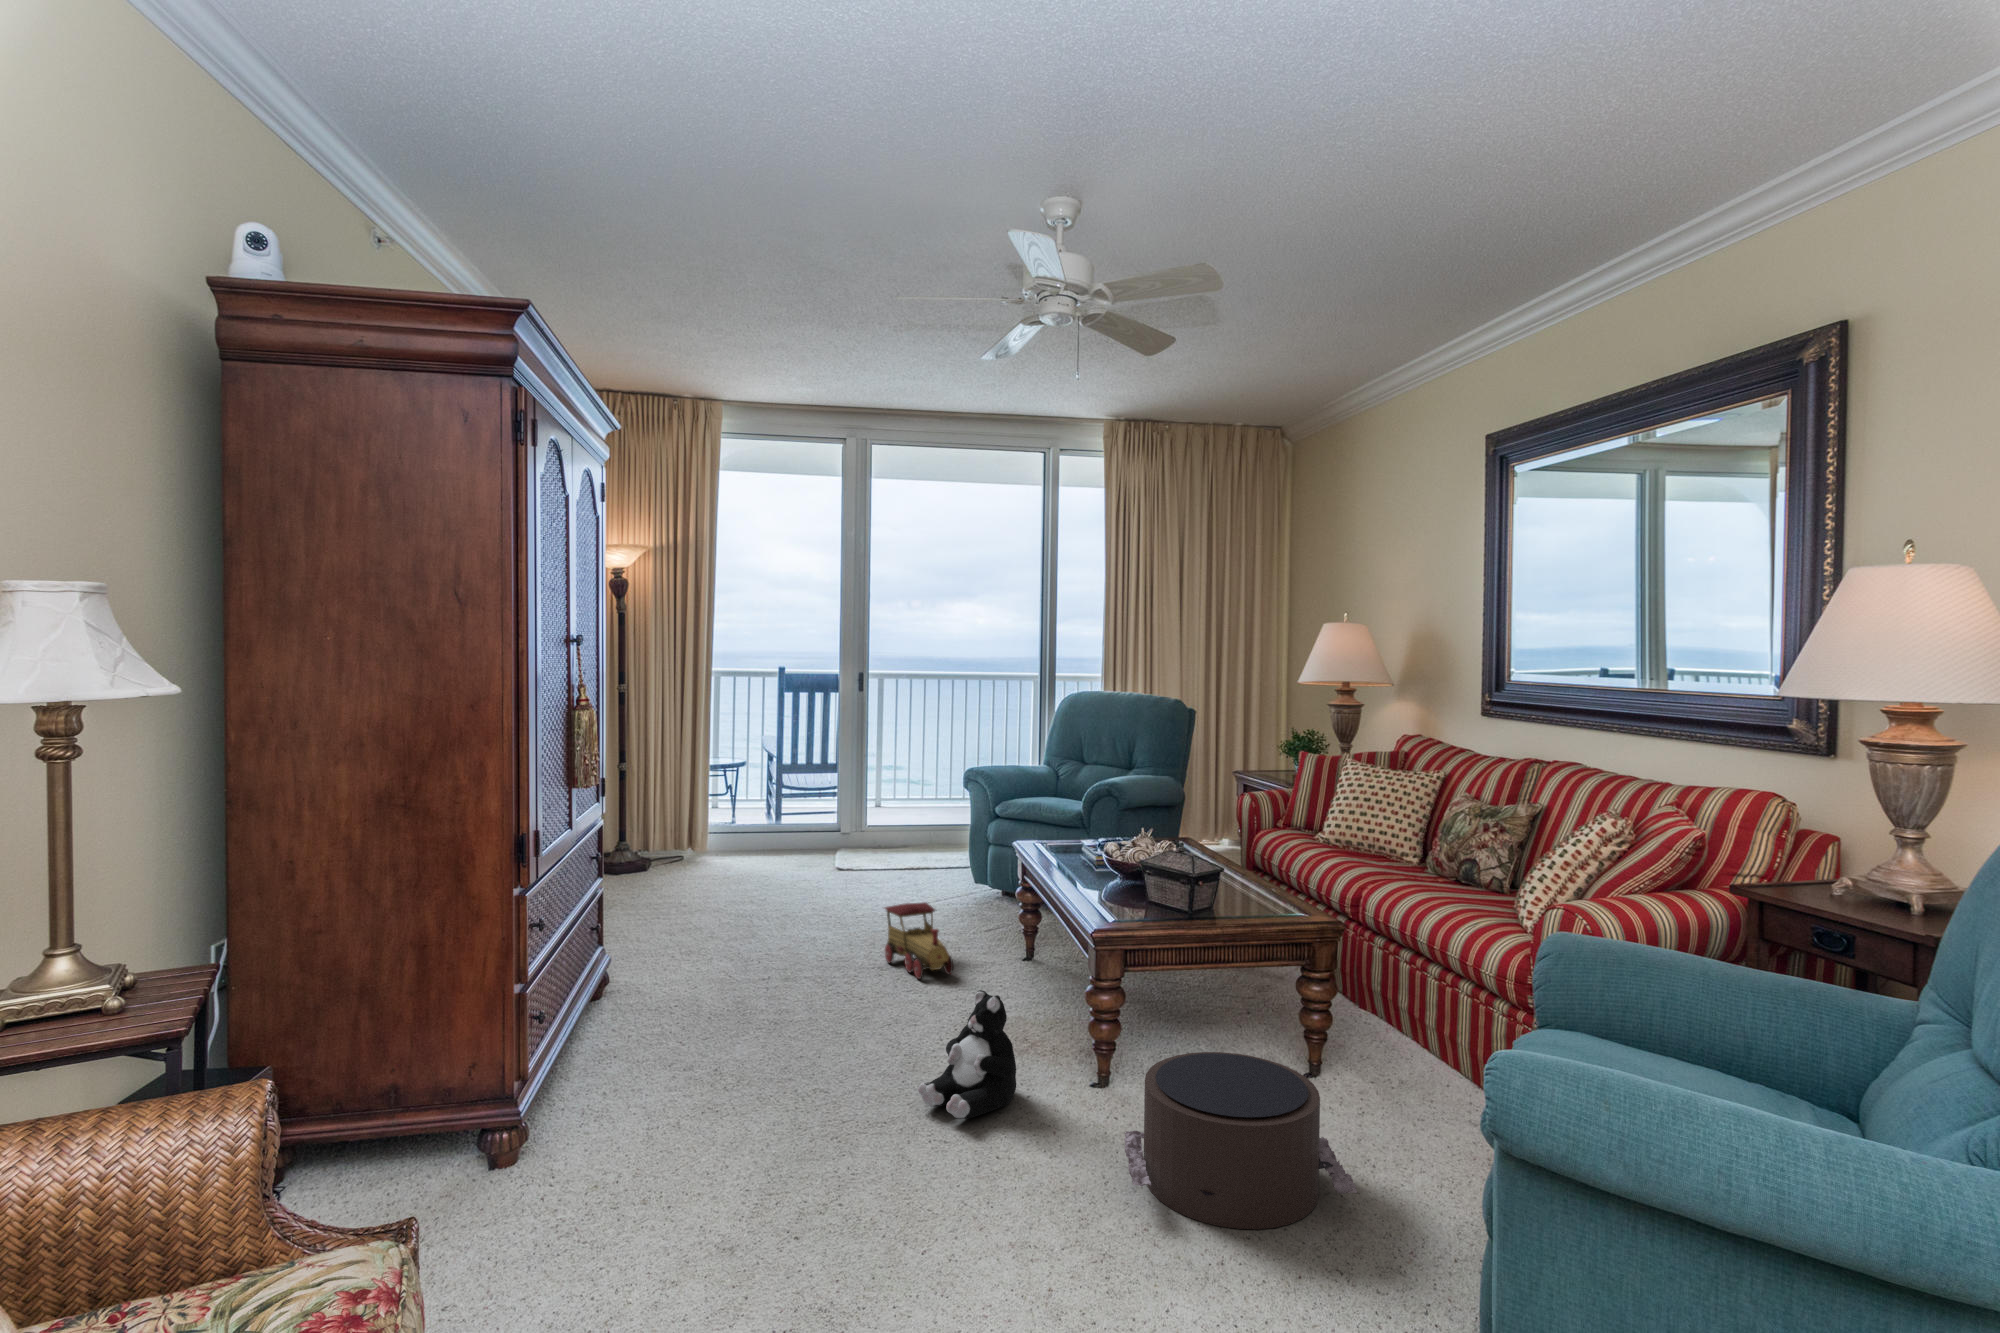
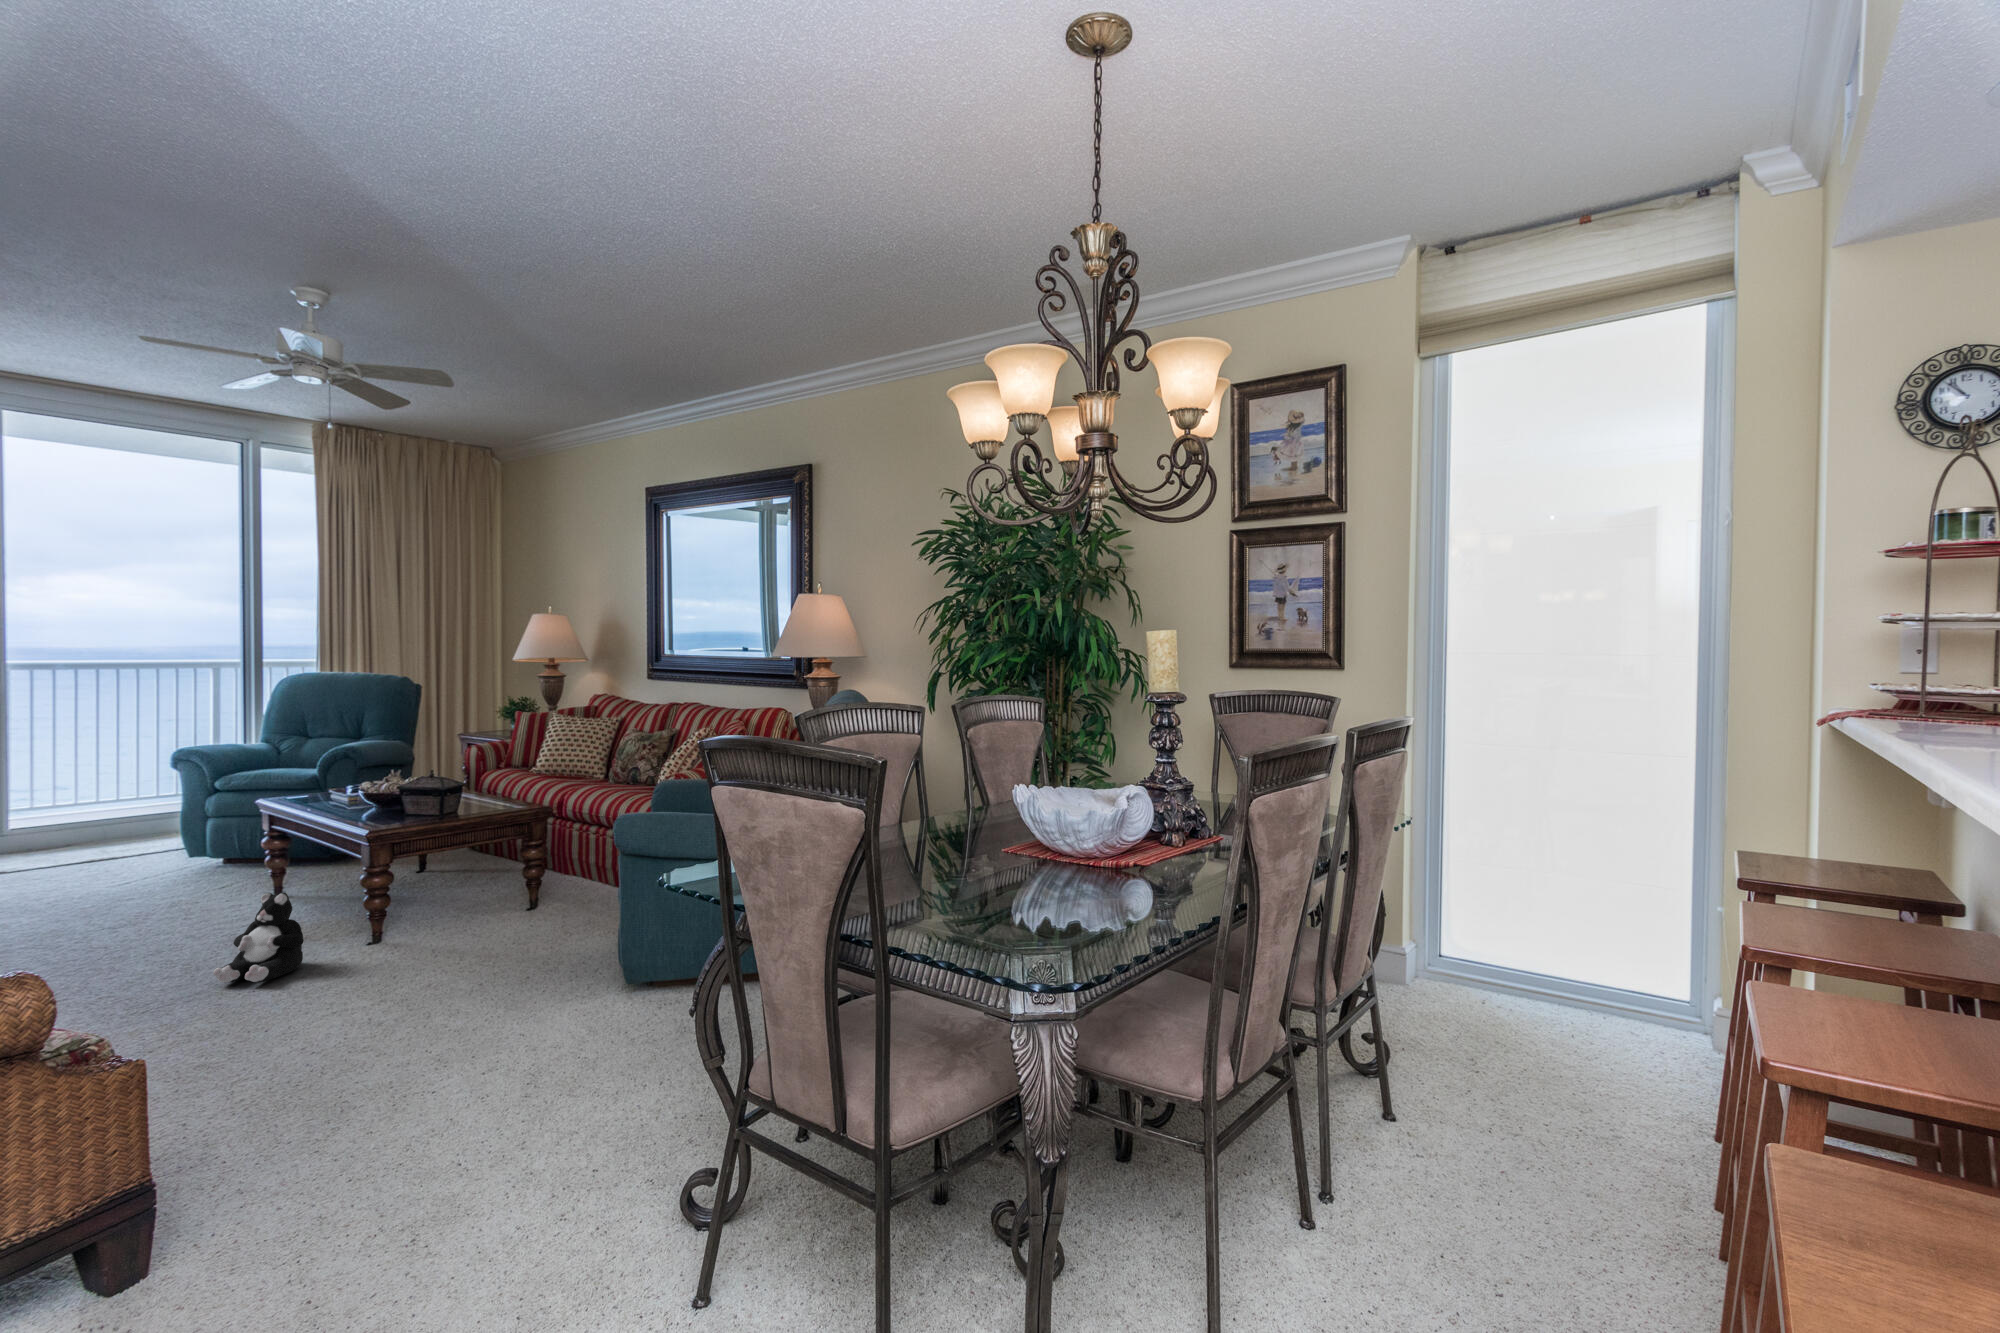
toy train: present [885,902,953,979] -> none [106,866,201,927]
pouf: present [1124,1052,1357,1229] -> none [403,890,562,980]

